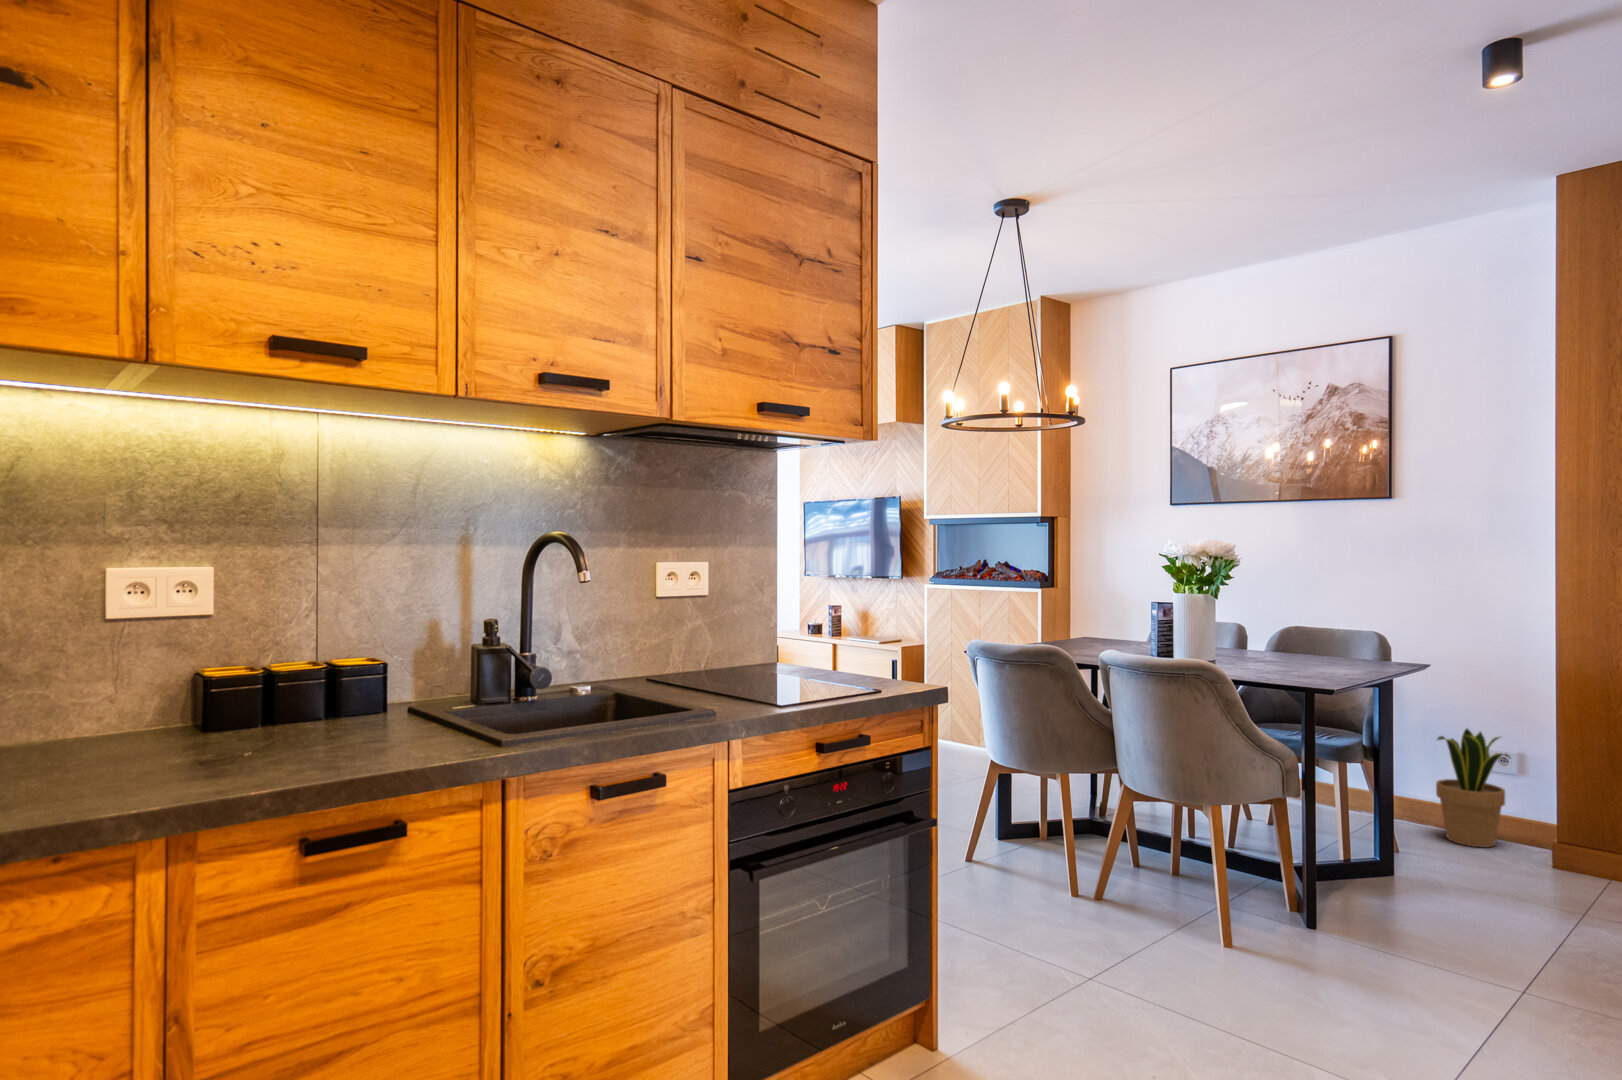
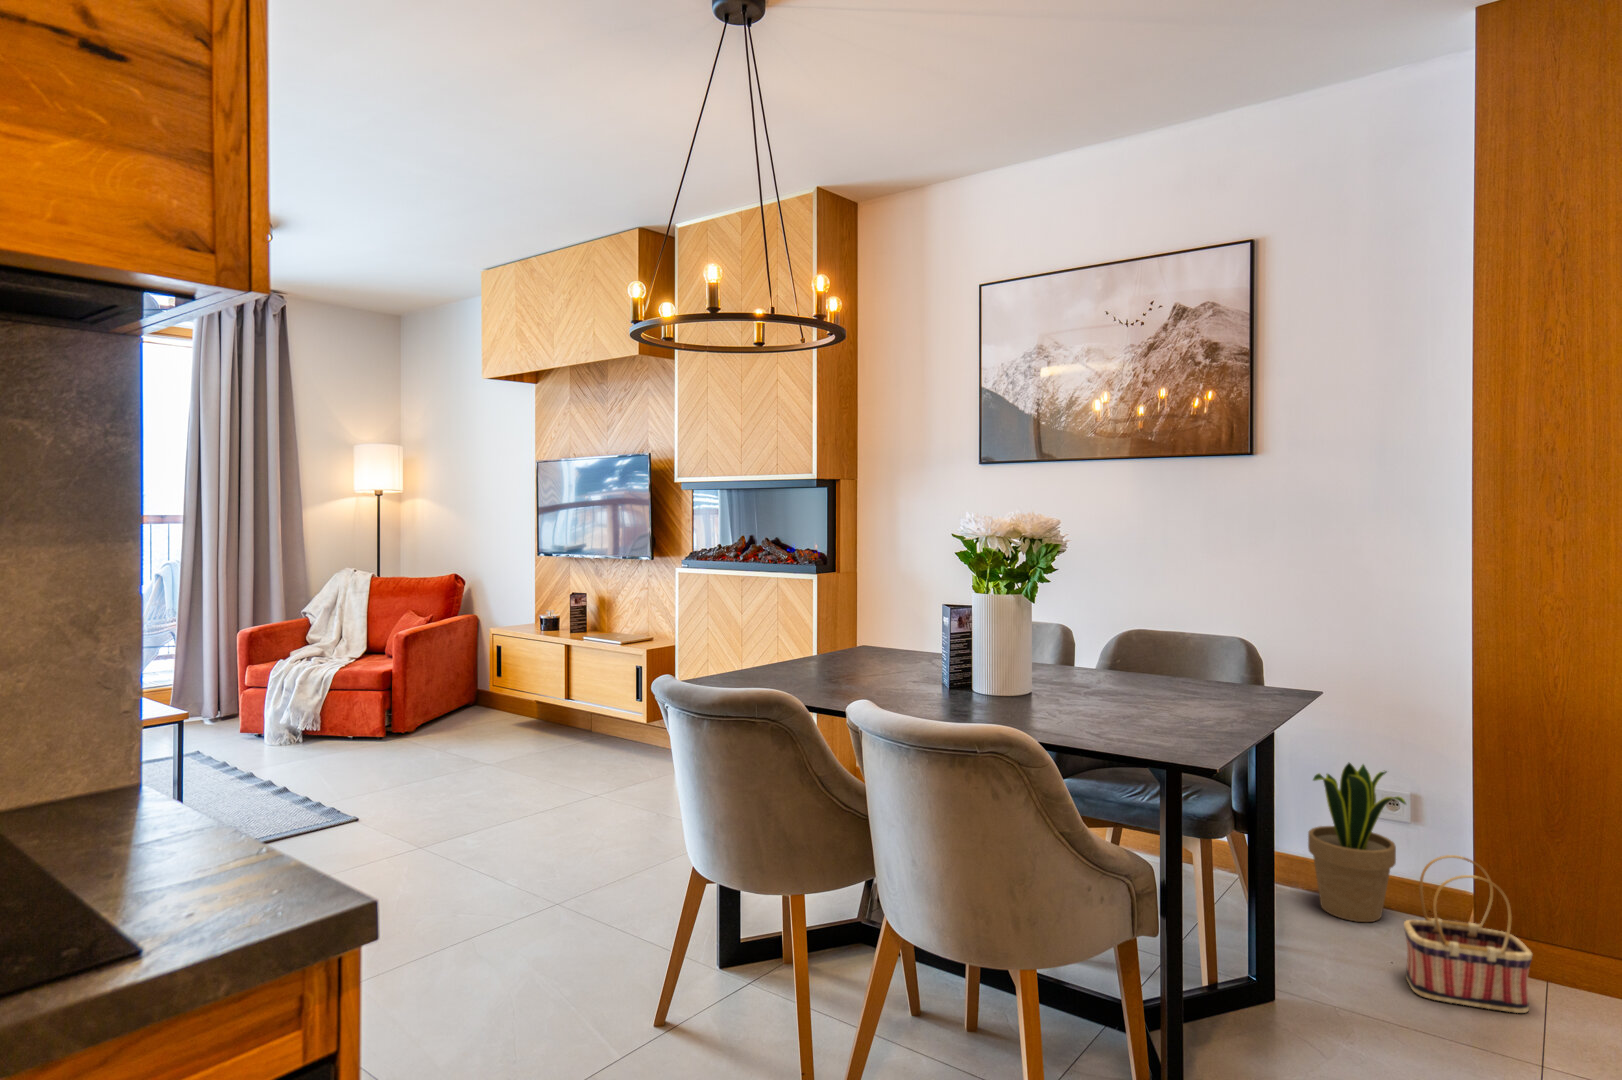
basket: none [1498,787,1592,894] -> present [1404,855,1532,1013]

